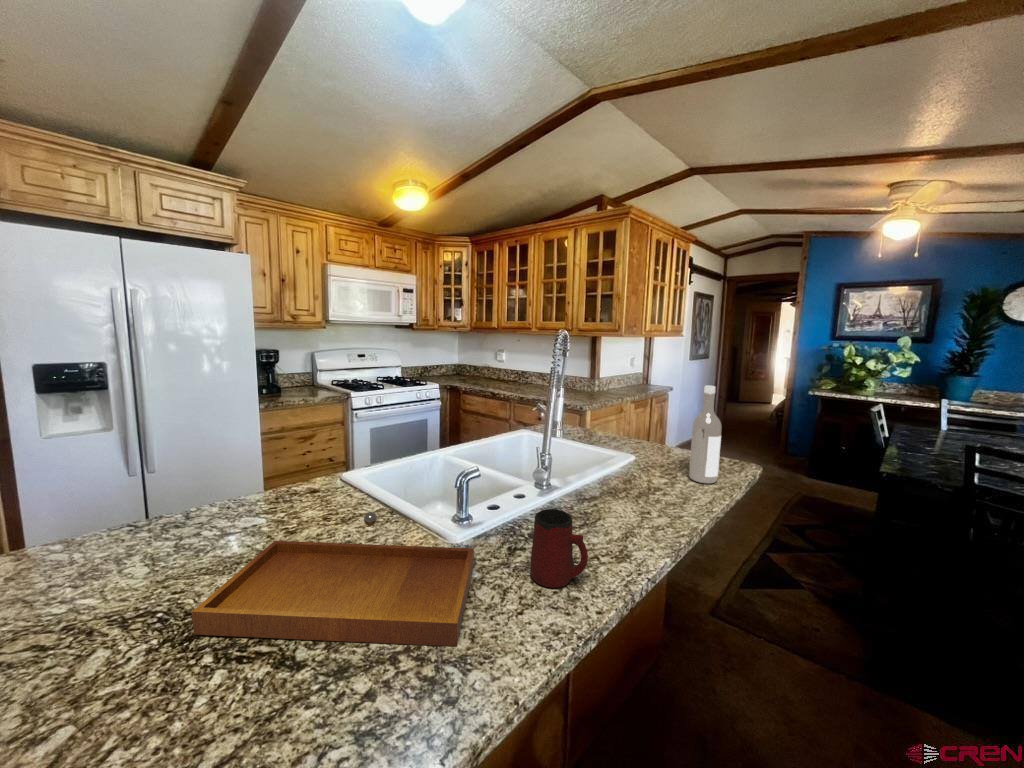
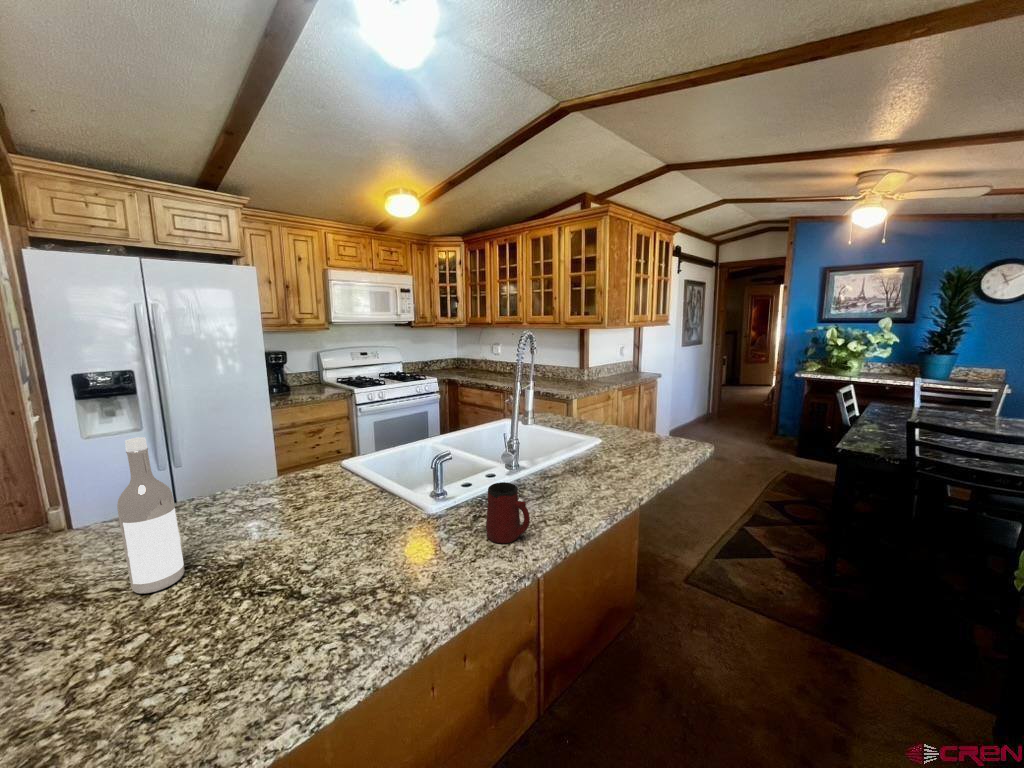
wine bottle: present [689,386,722,484] -> present [117,437,184,594]
tray: present [192,512,474,646] -> none [224,487,443,583]

